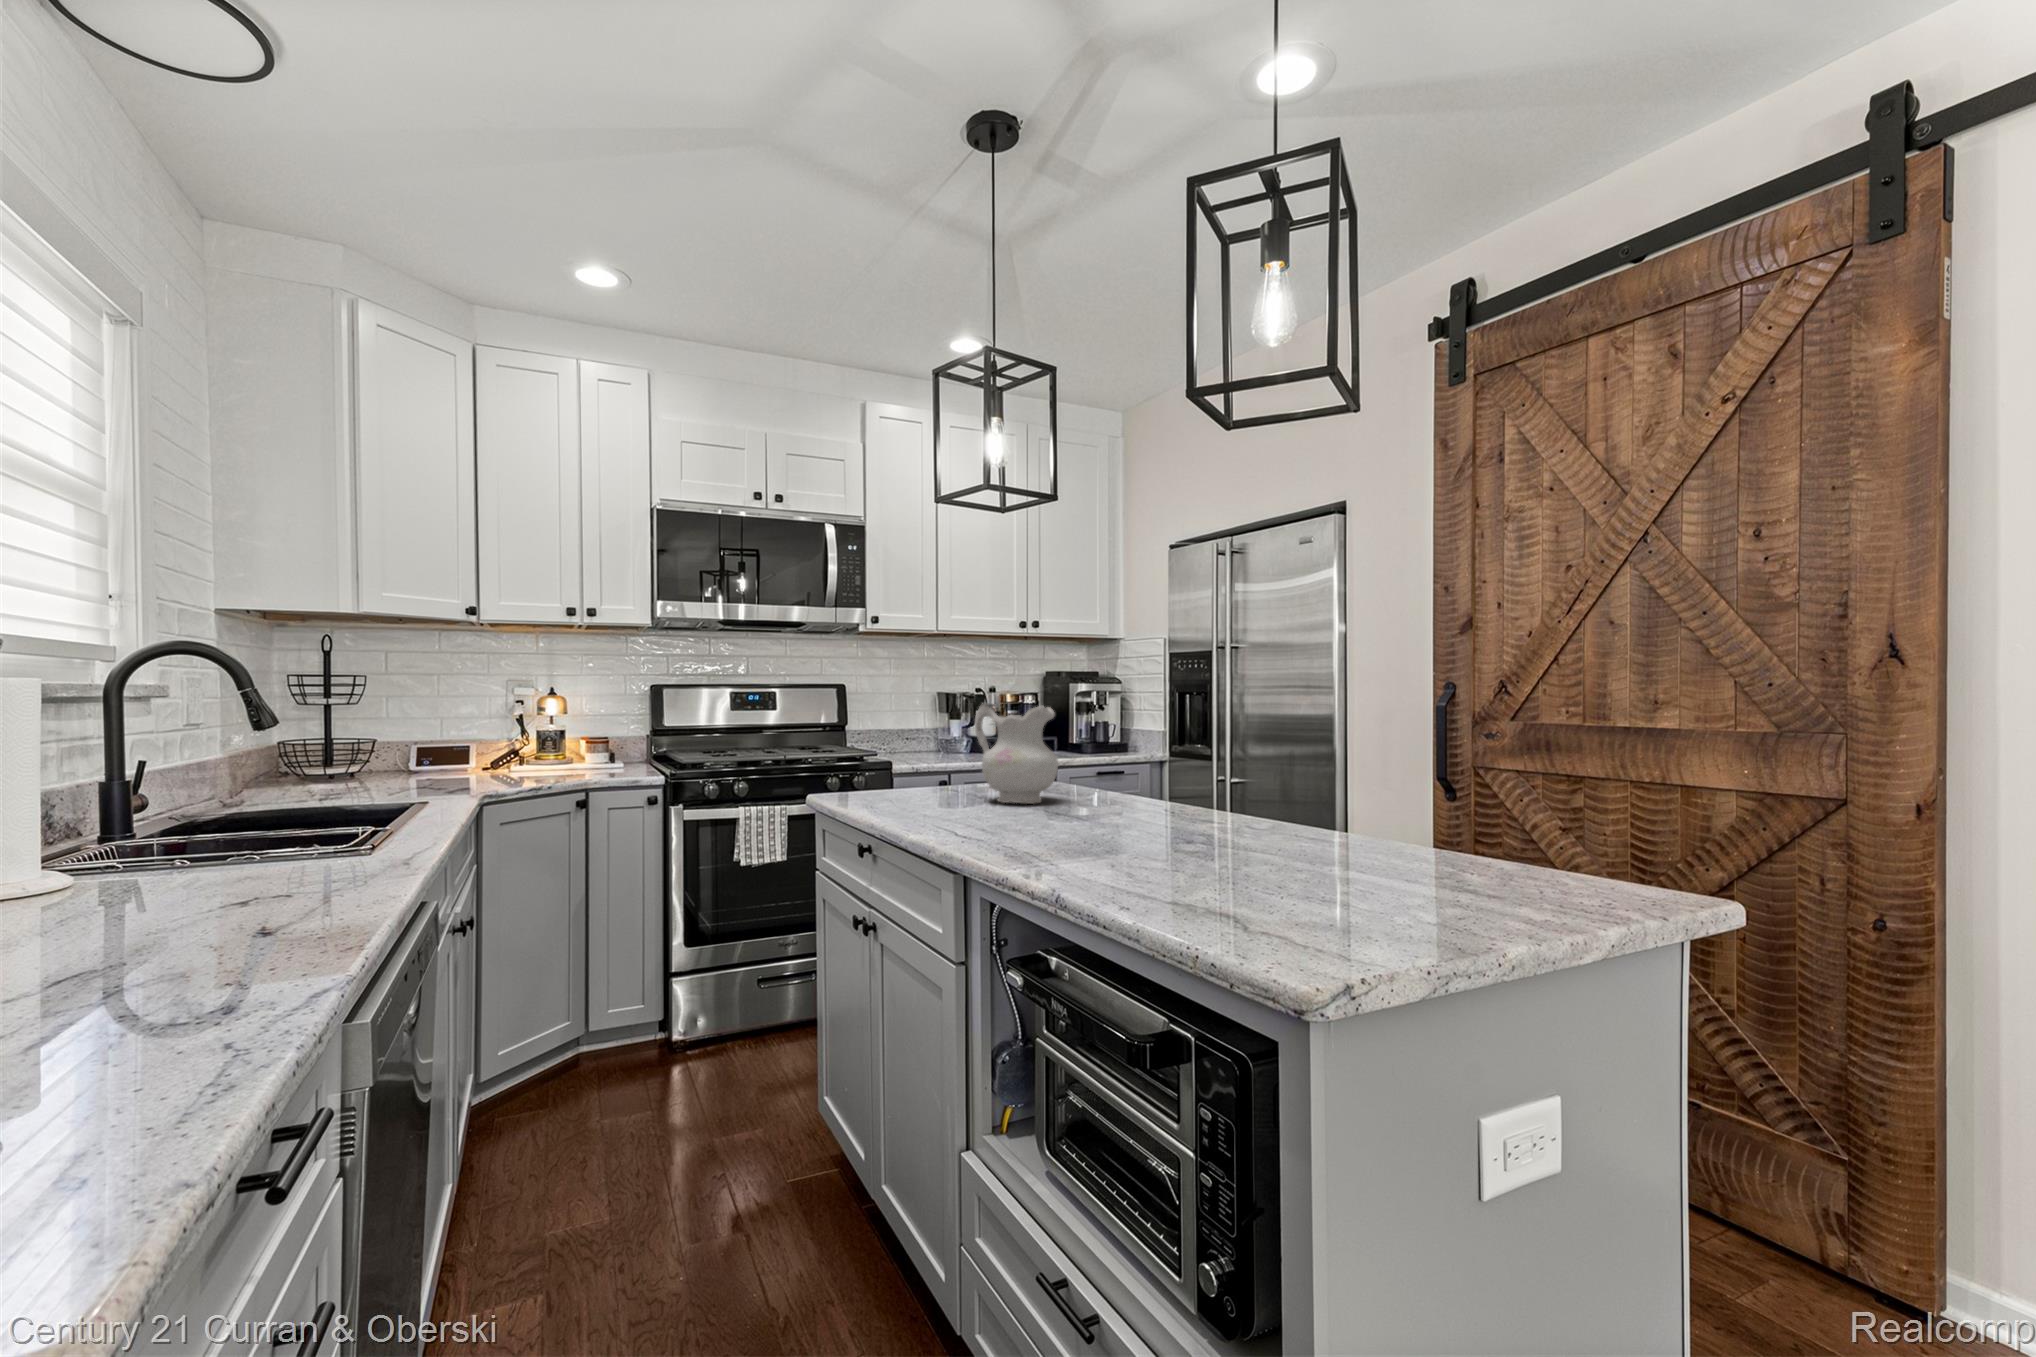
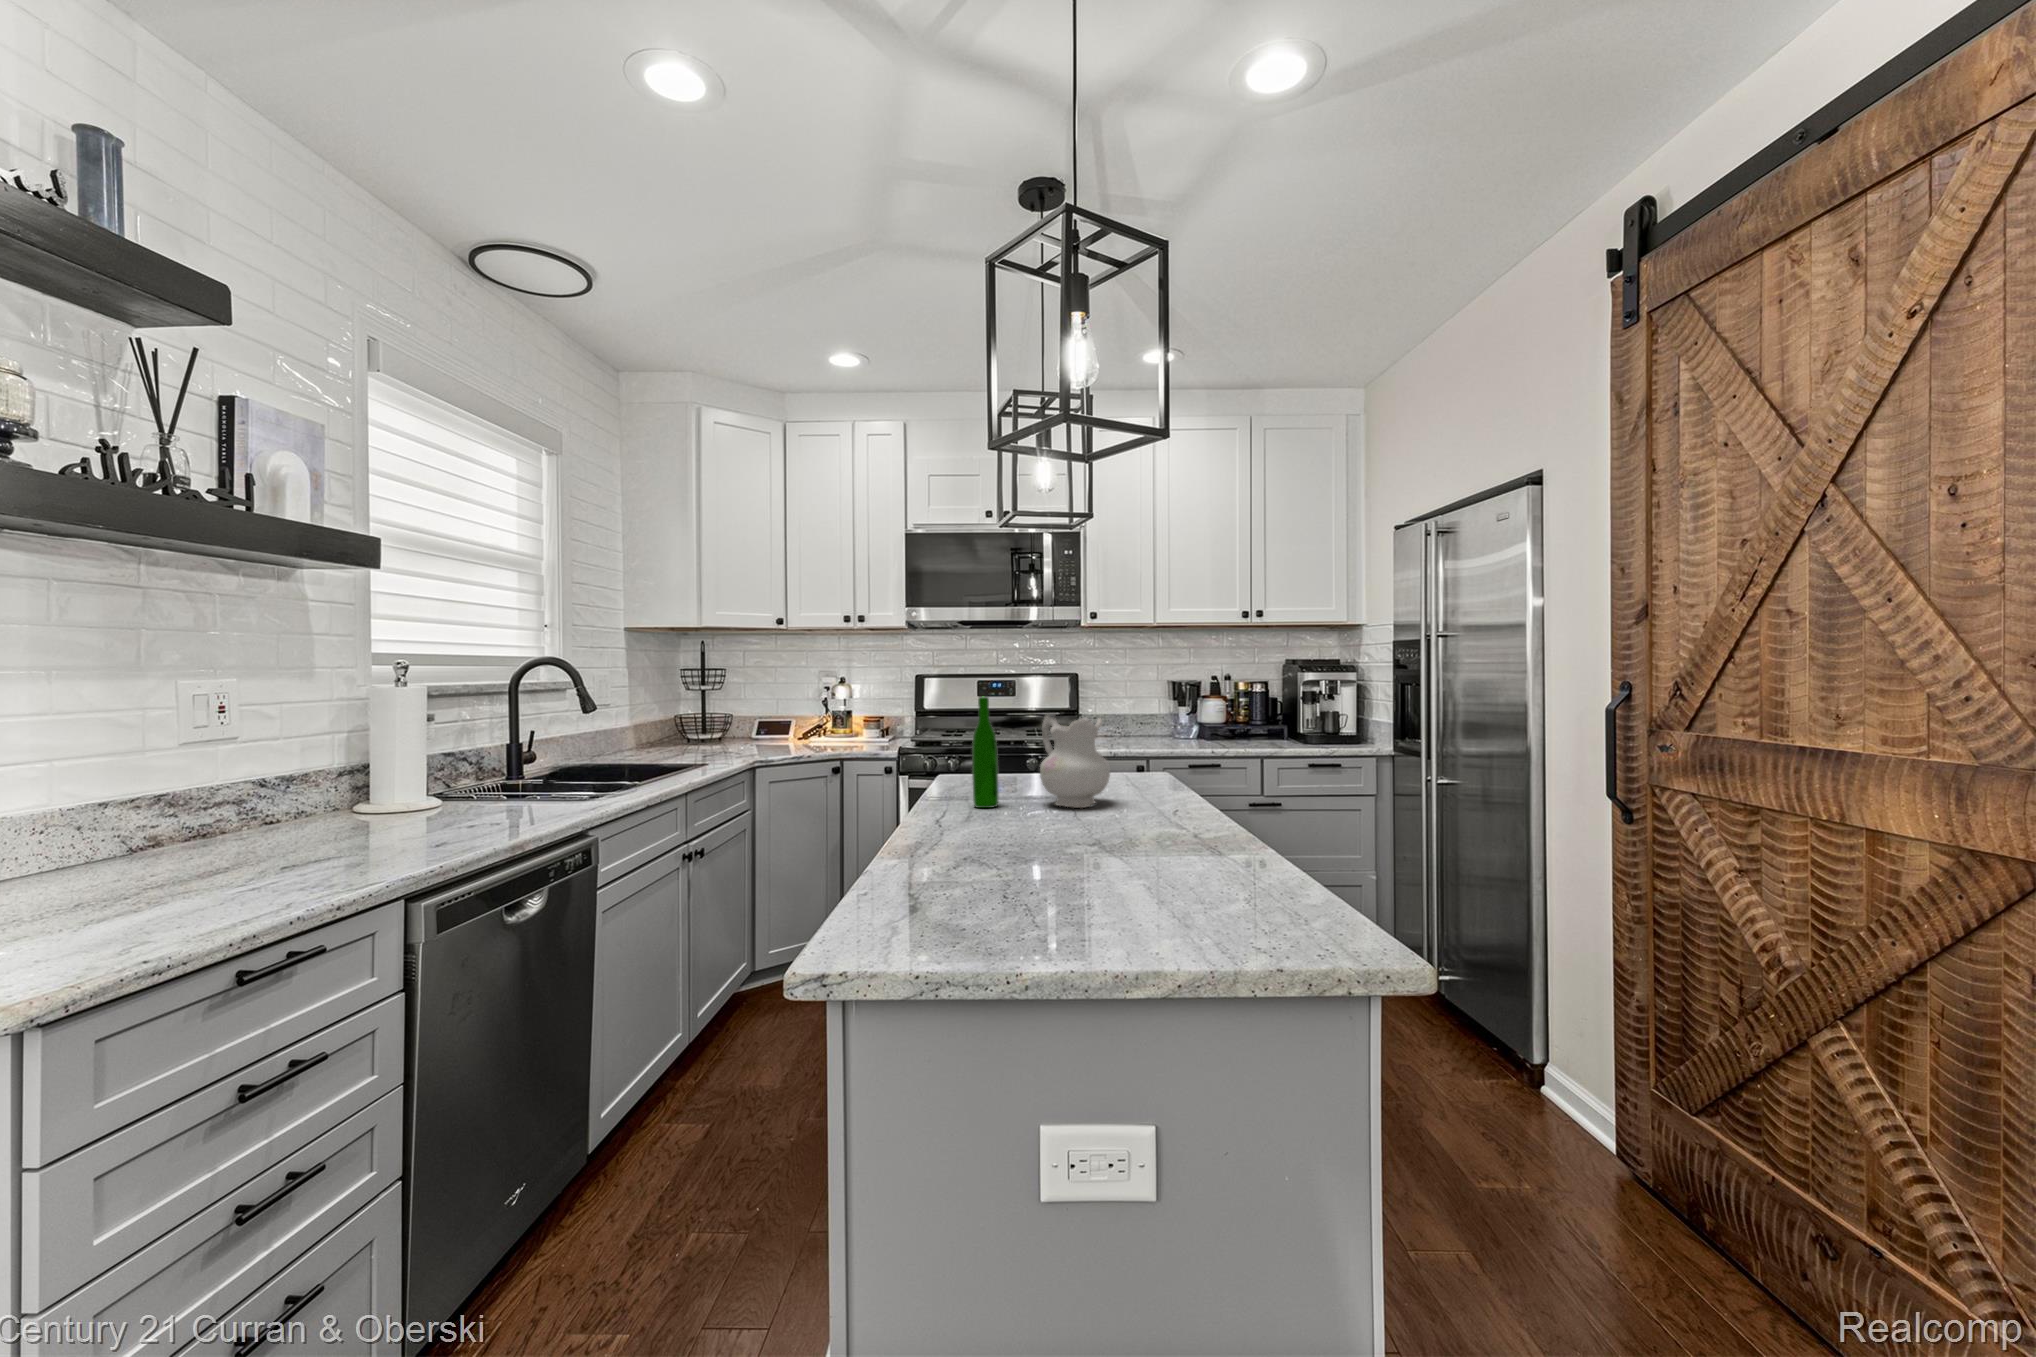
wine bottle: none [913,682,942,808] -> present [972,697,999,808]

